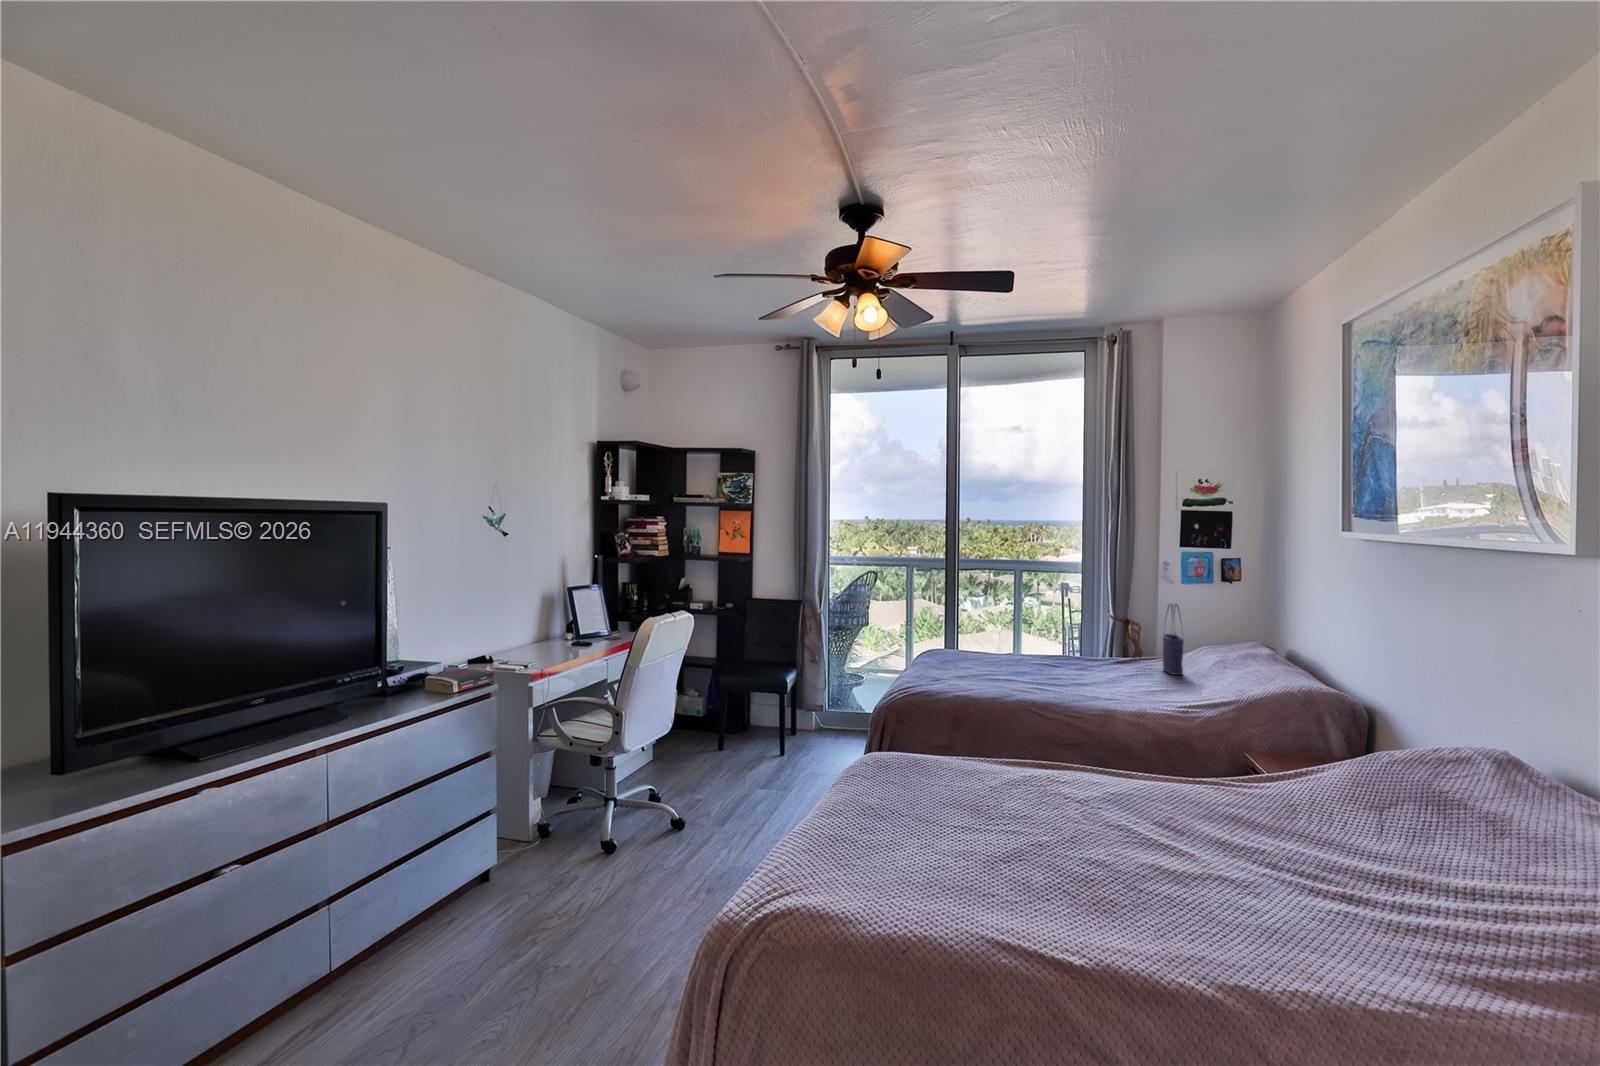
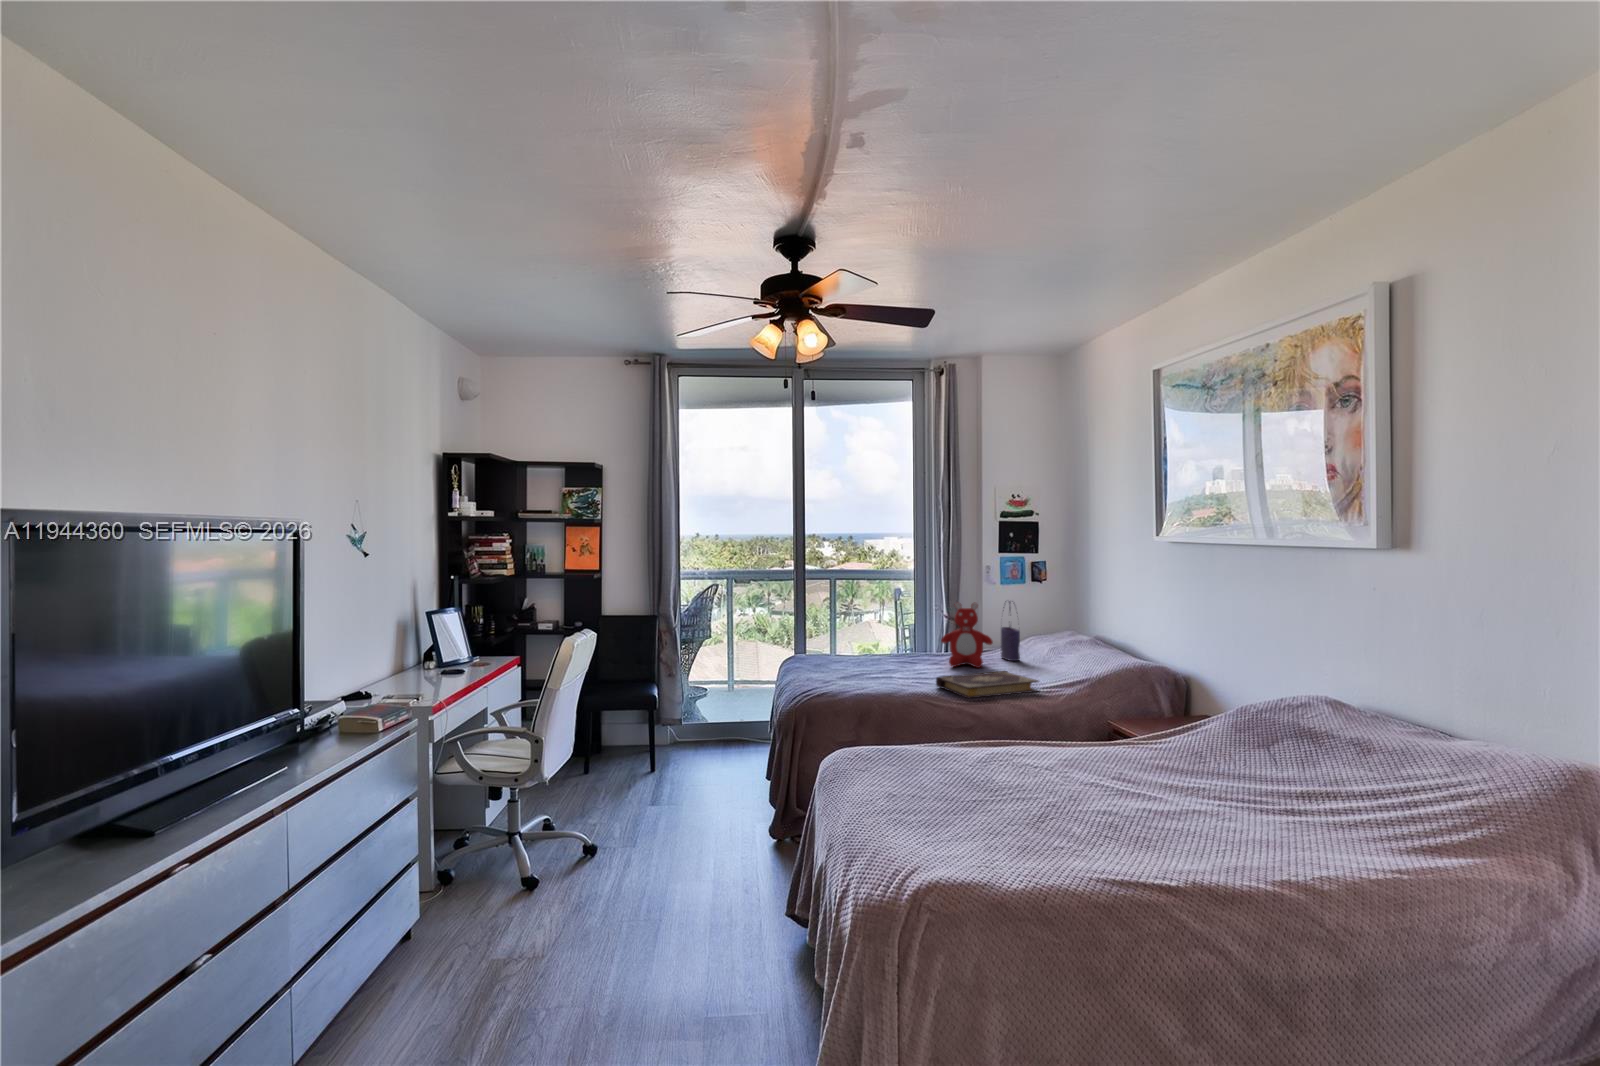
teddy bear: none [1081,603,1143,679] -> present [941,602,993,668]
book: none [1039,685,1159,713] -> present [936,671,1038,698]

